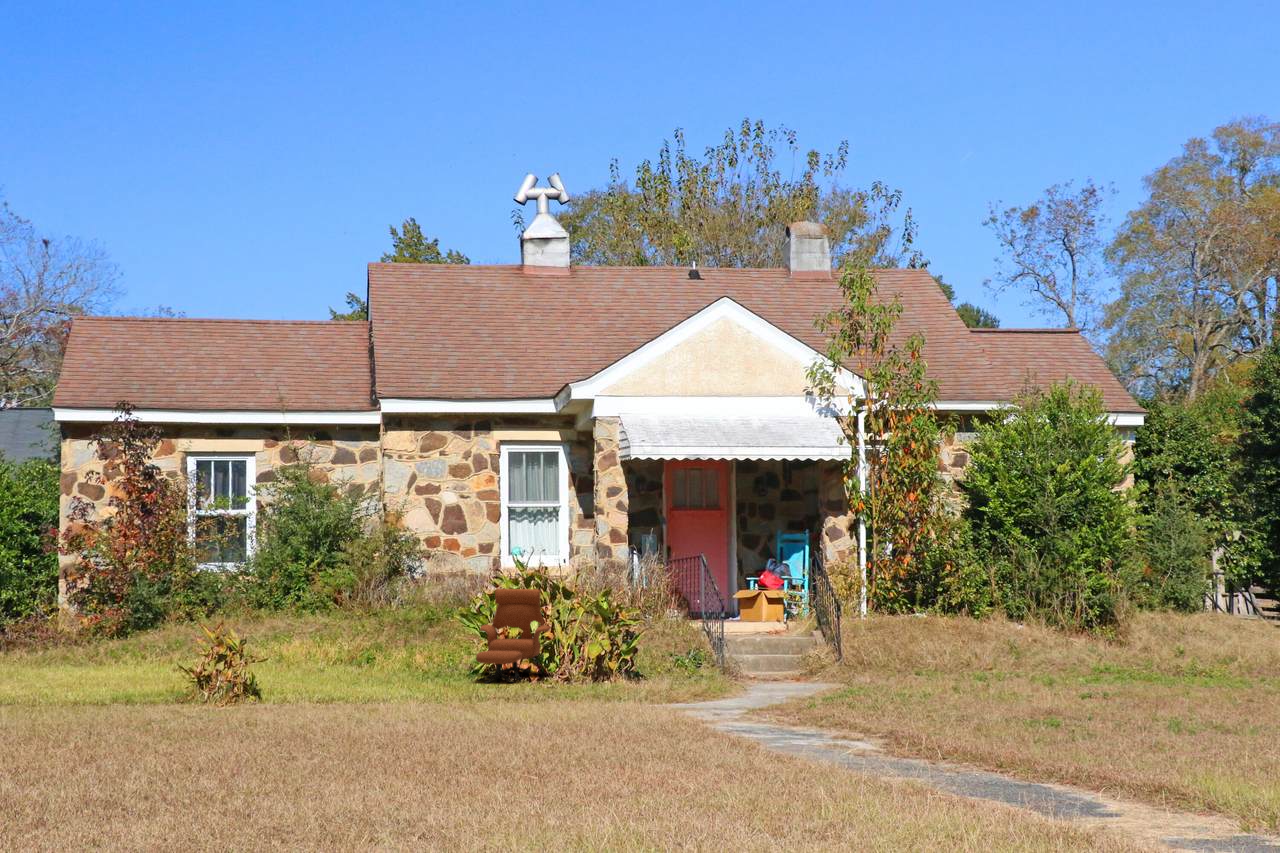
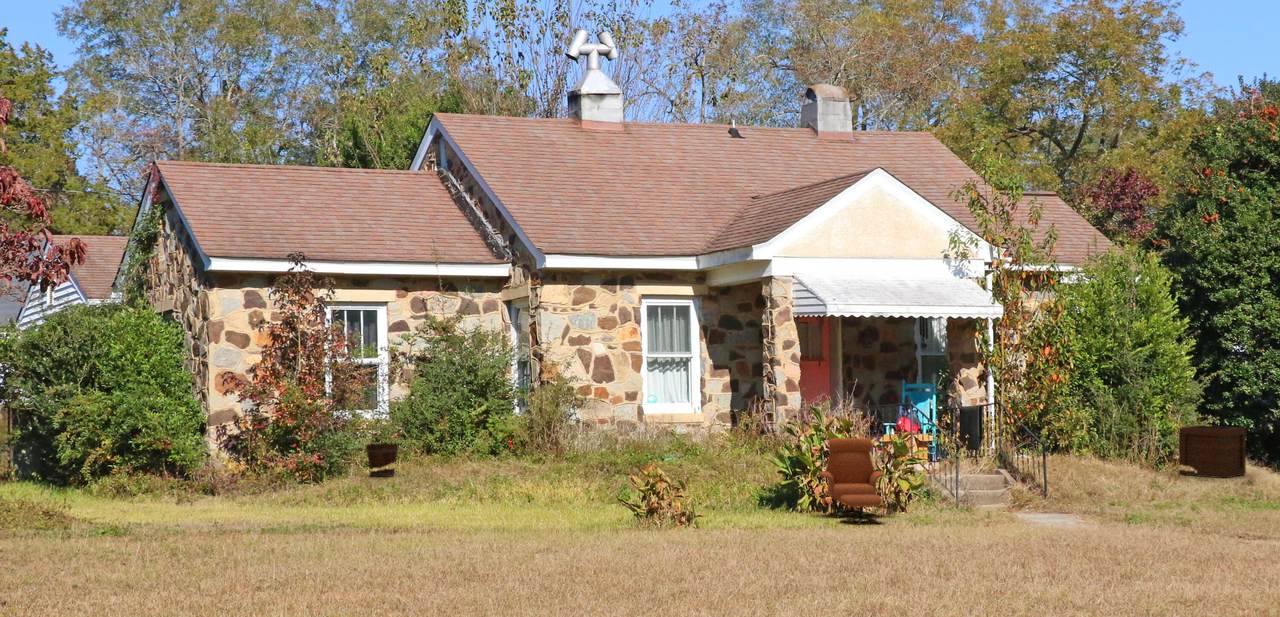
wooden crate: none [1048,582,1130,644] -> present [1179,425,1246,478]
bucket: none [188,592,222,627] -> present [366,443,399,477]

